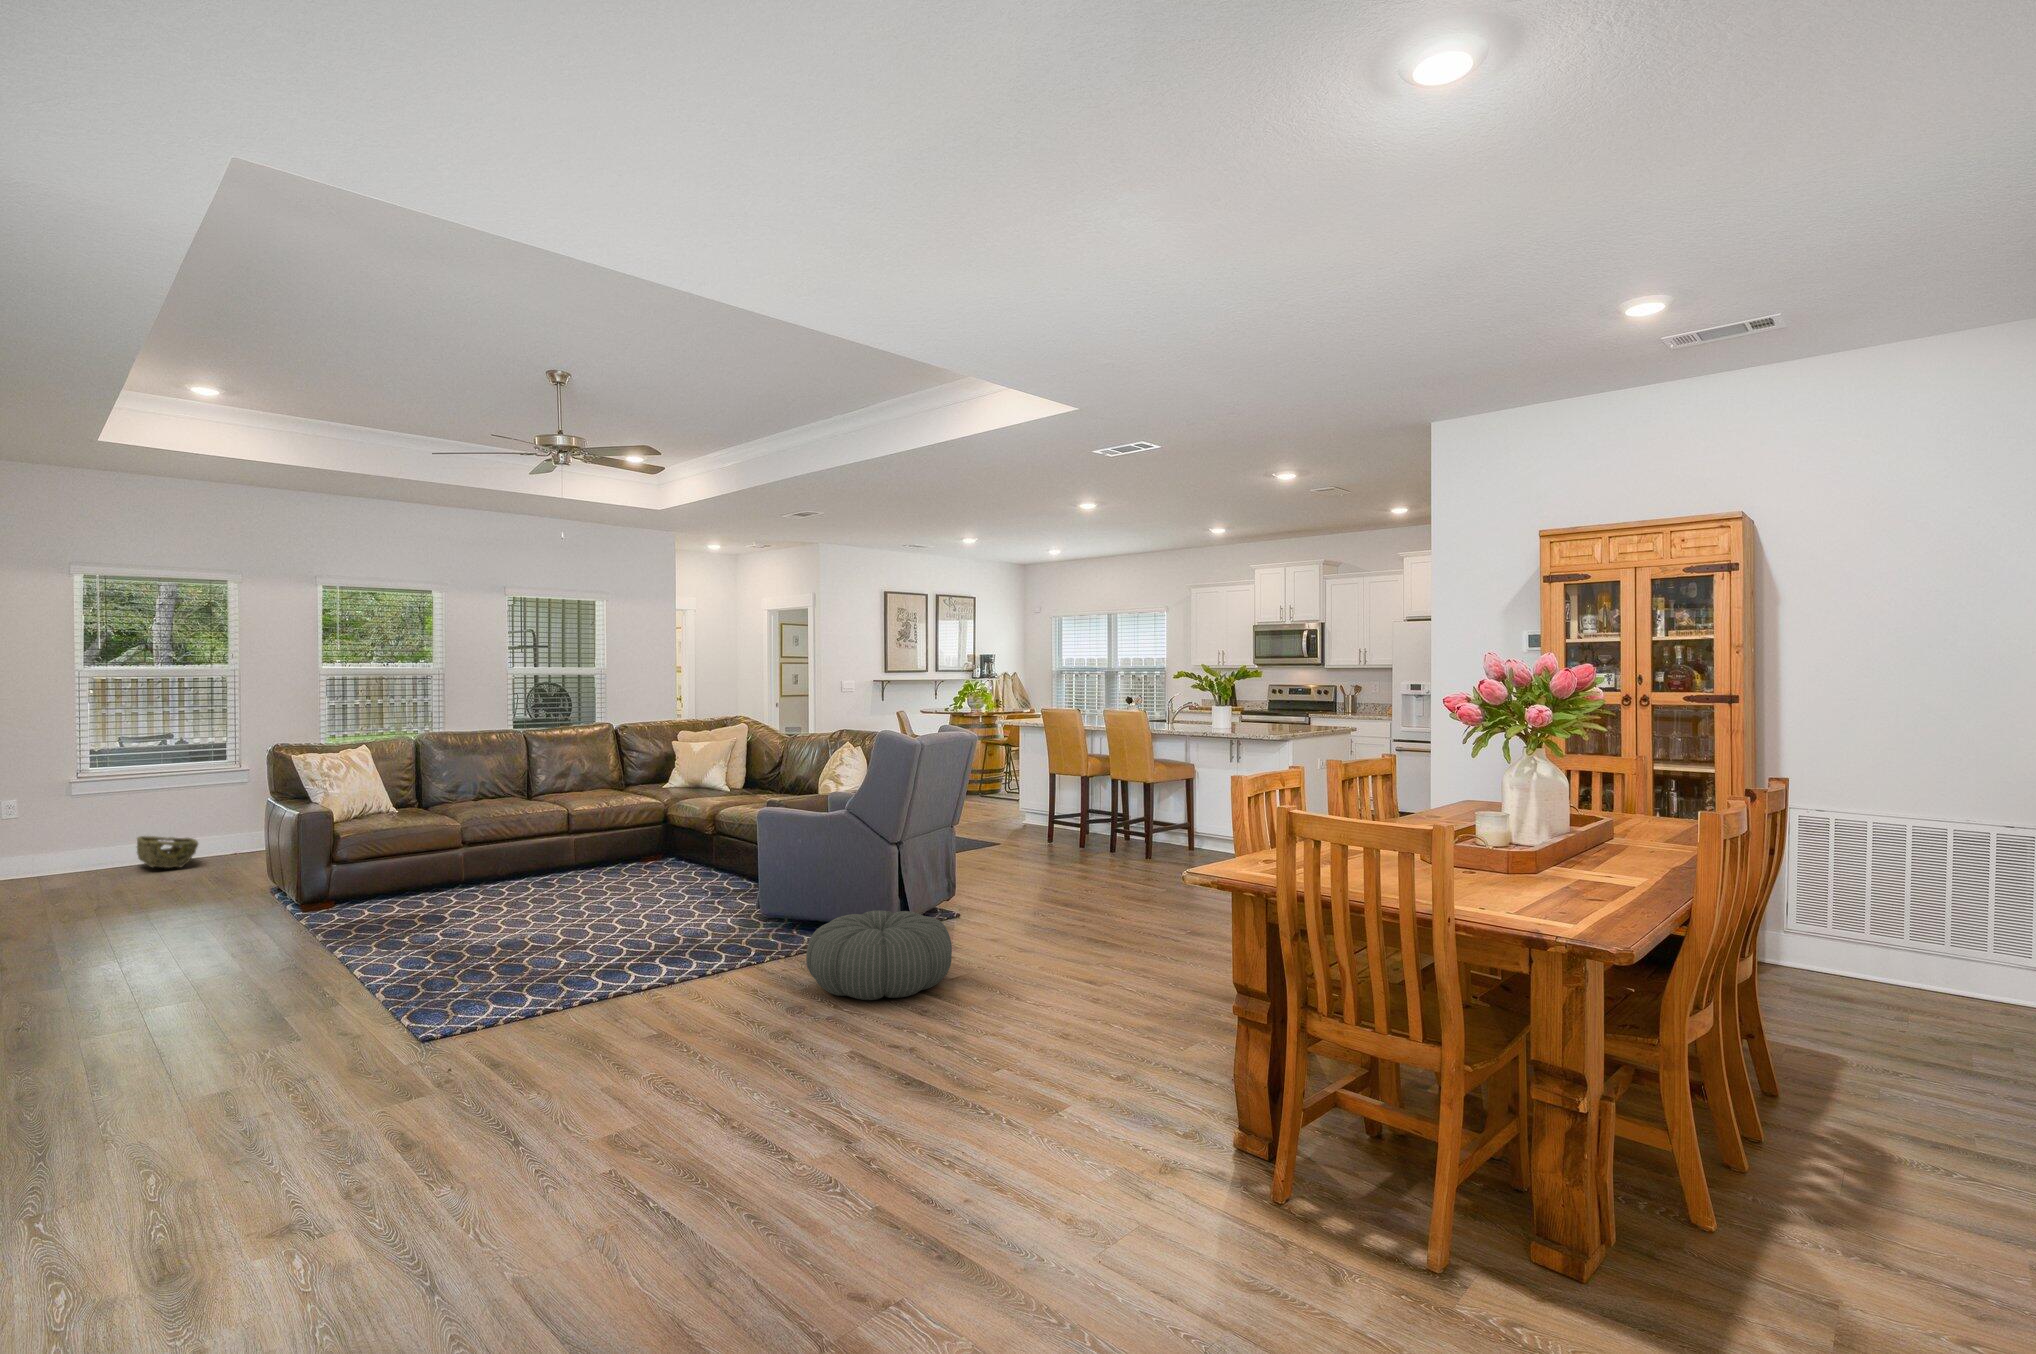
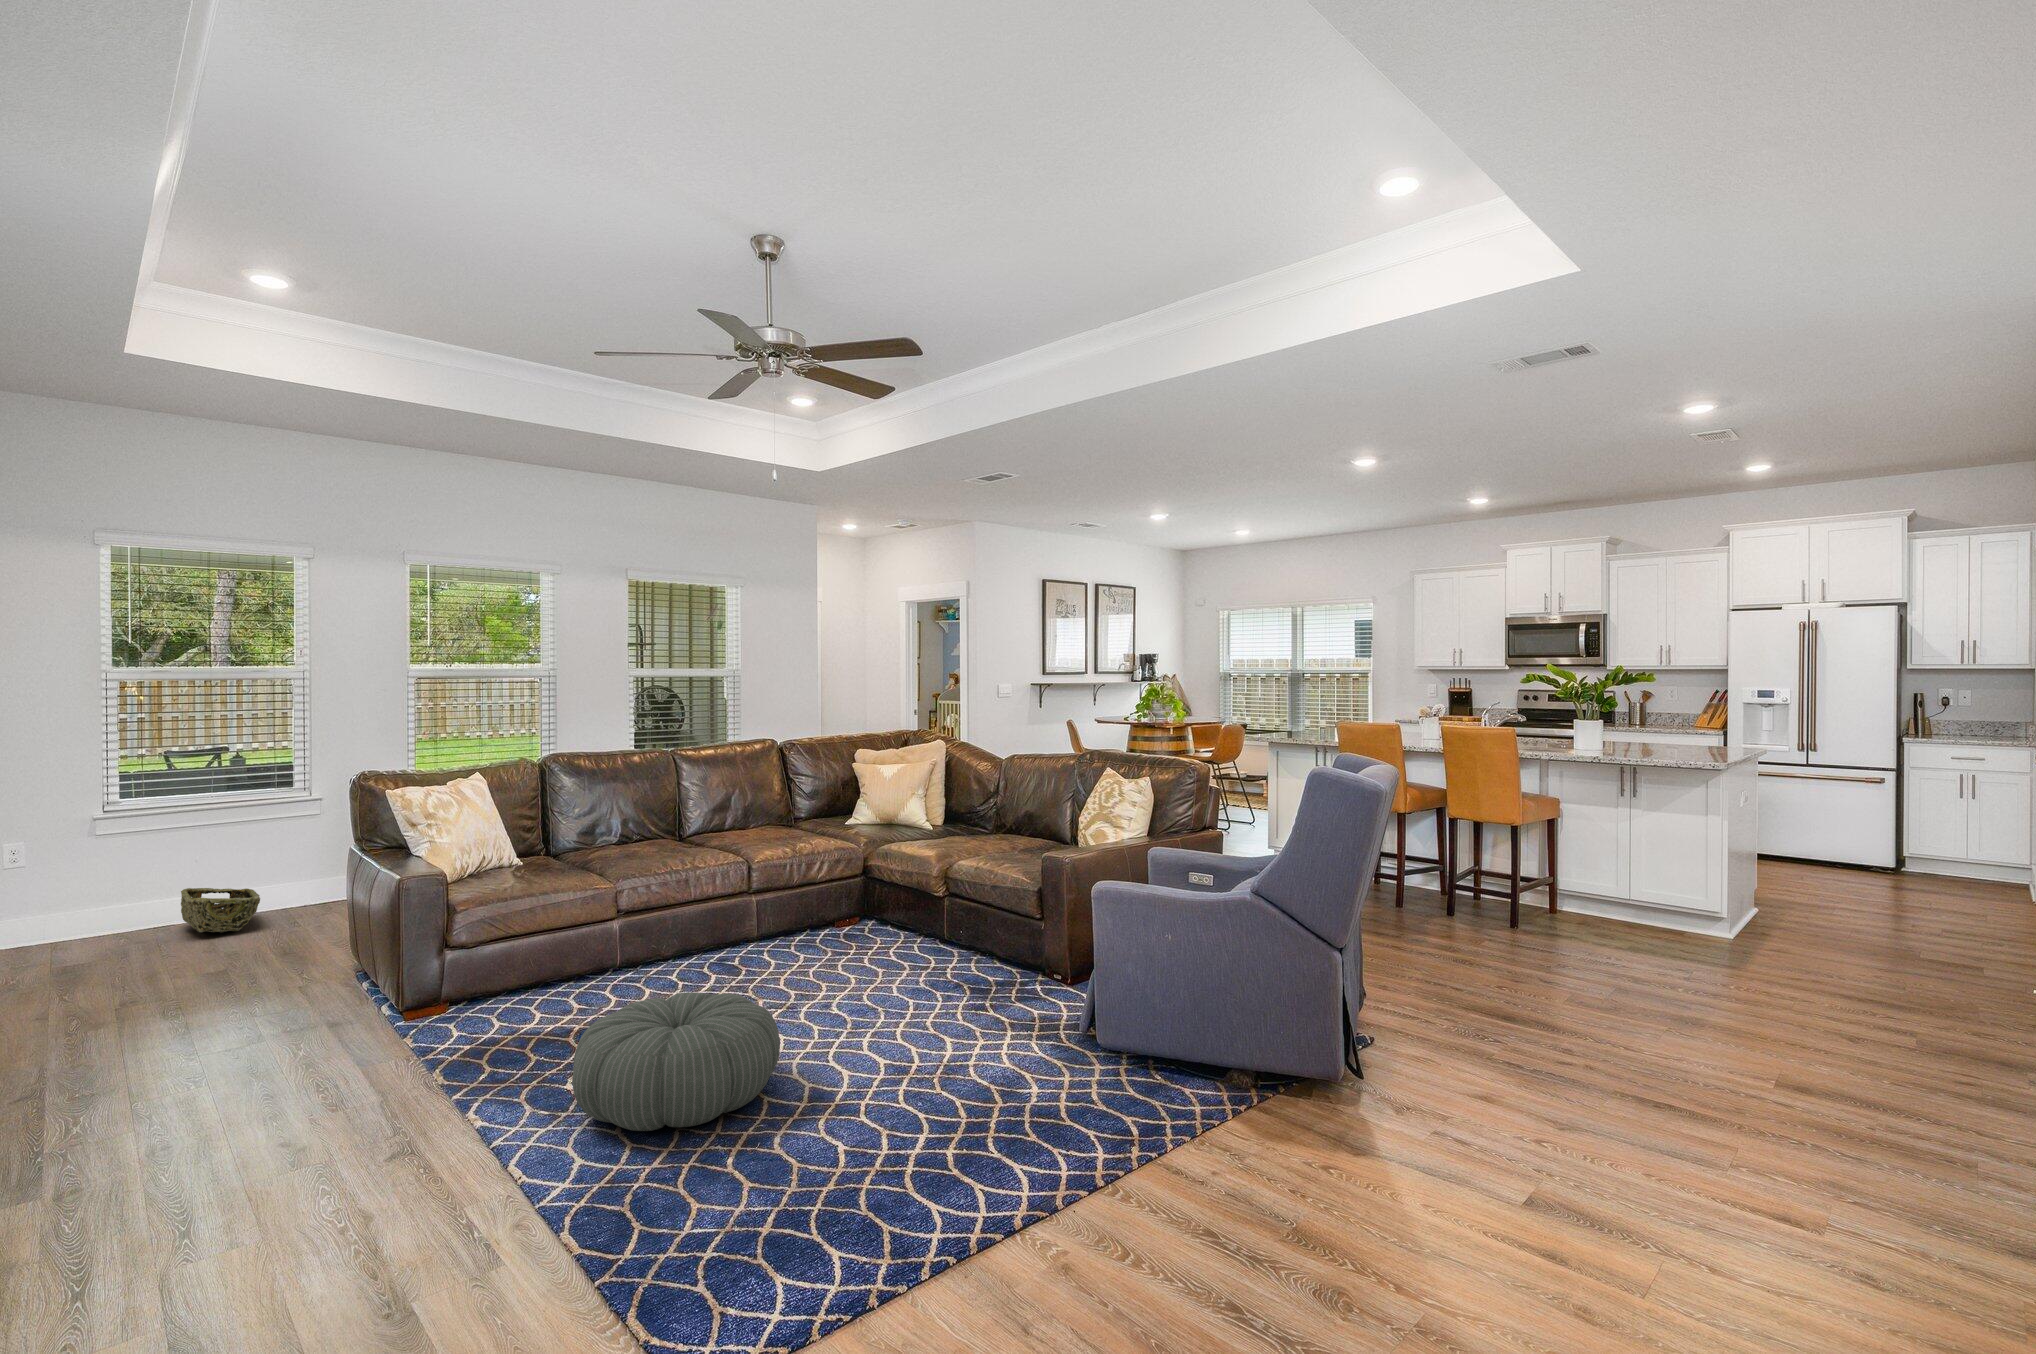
pouf: present [806,910,952,1000] -> present [573,992,780,1131]

